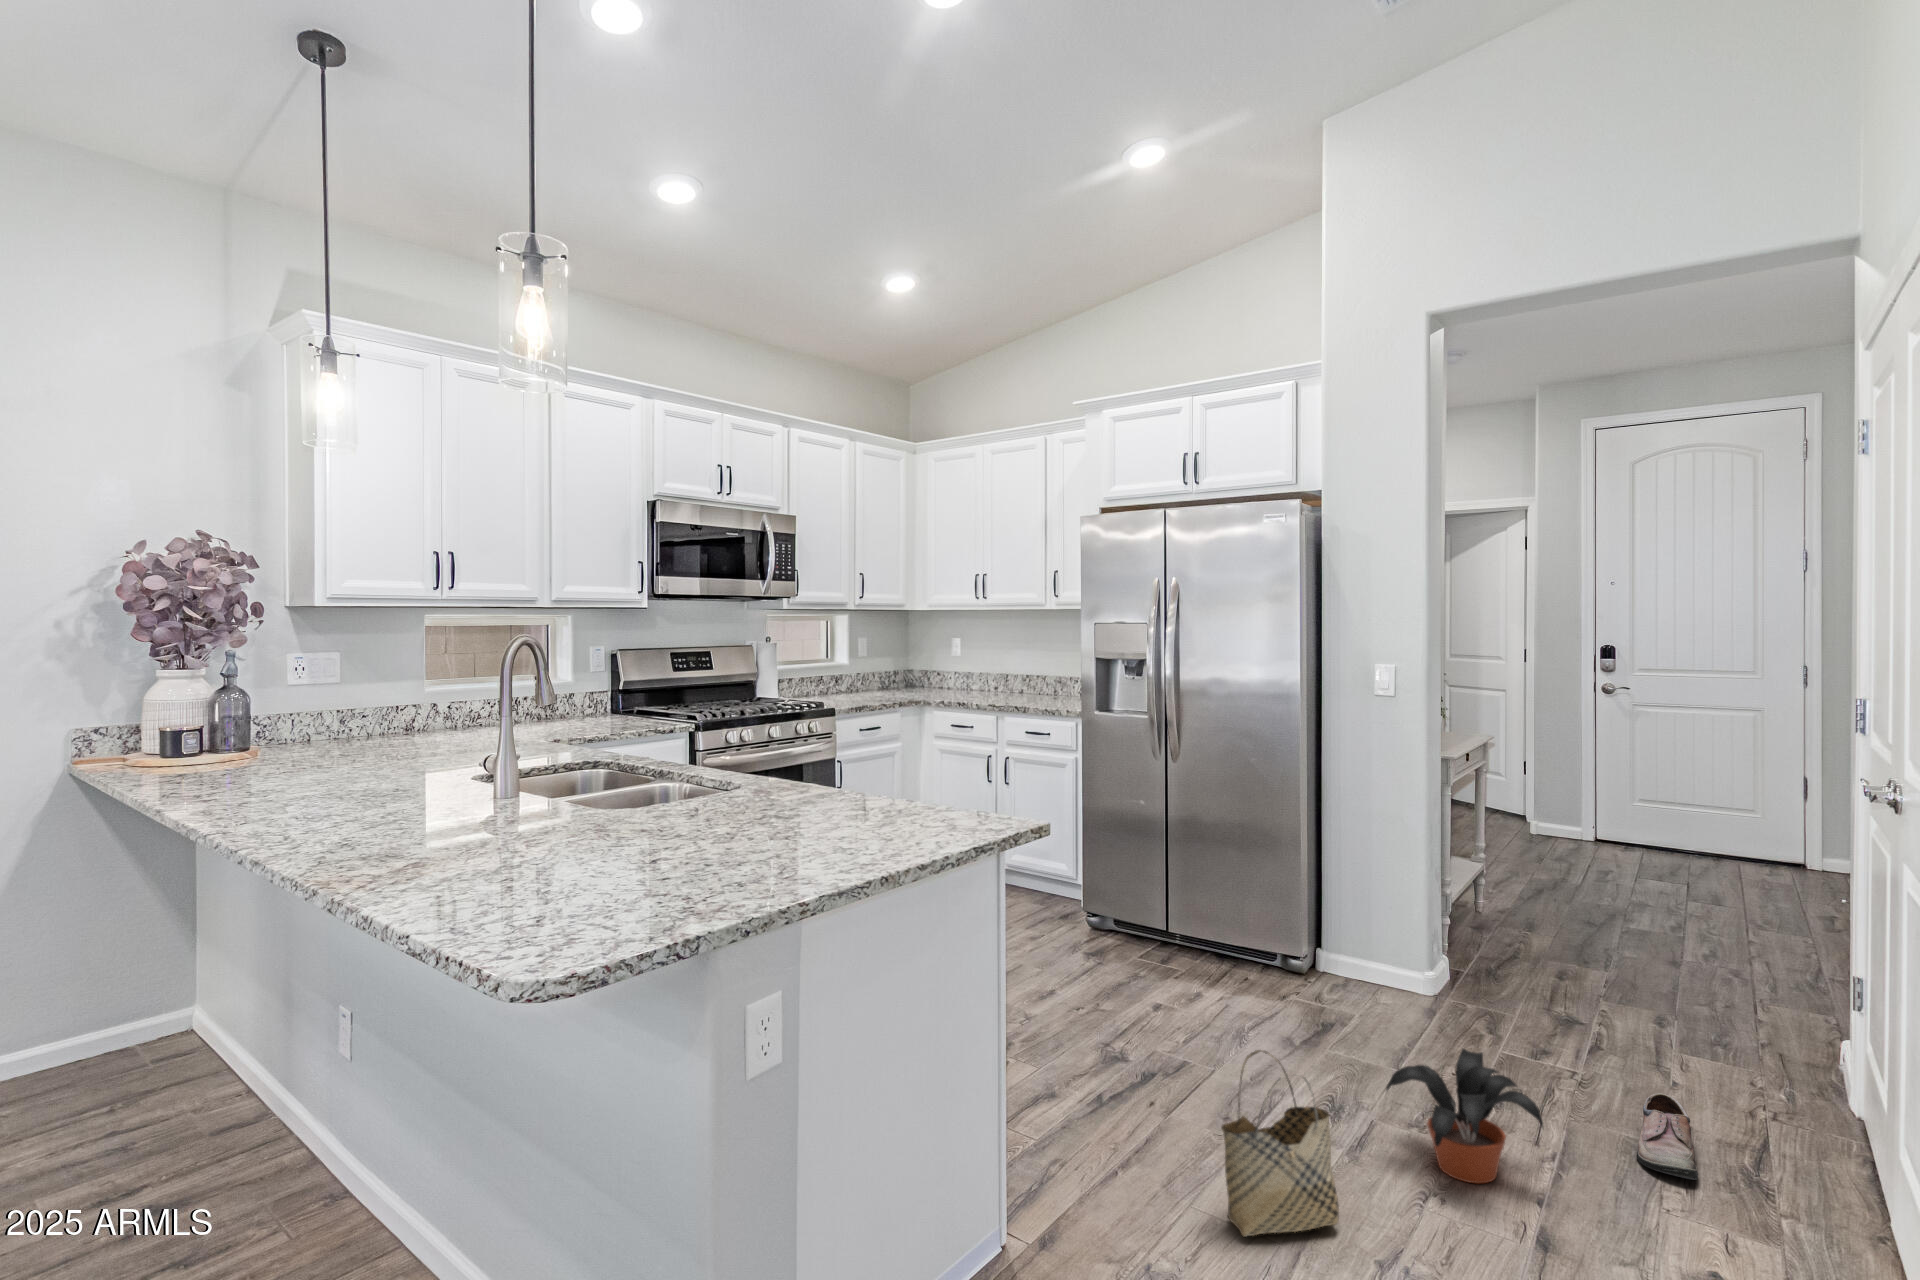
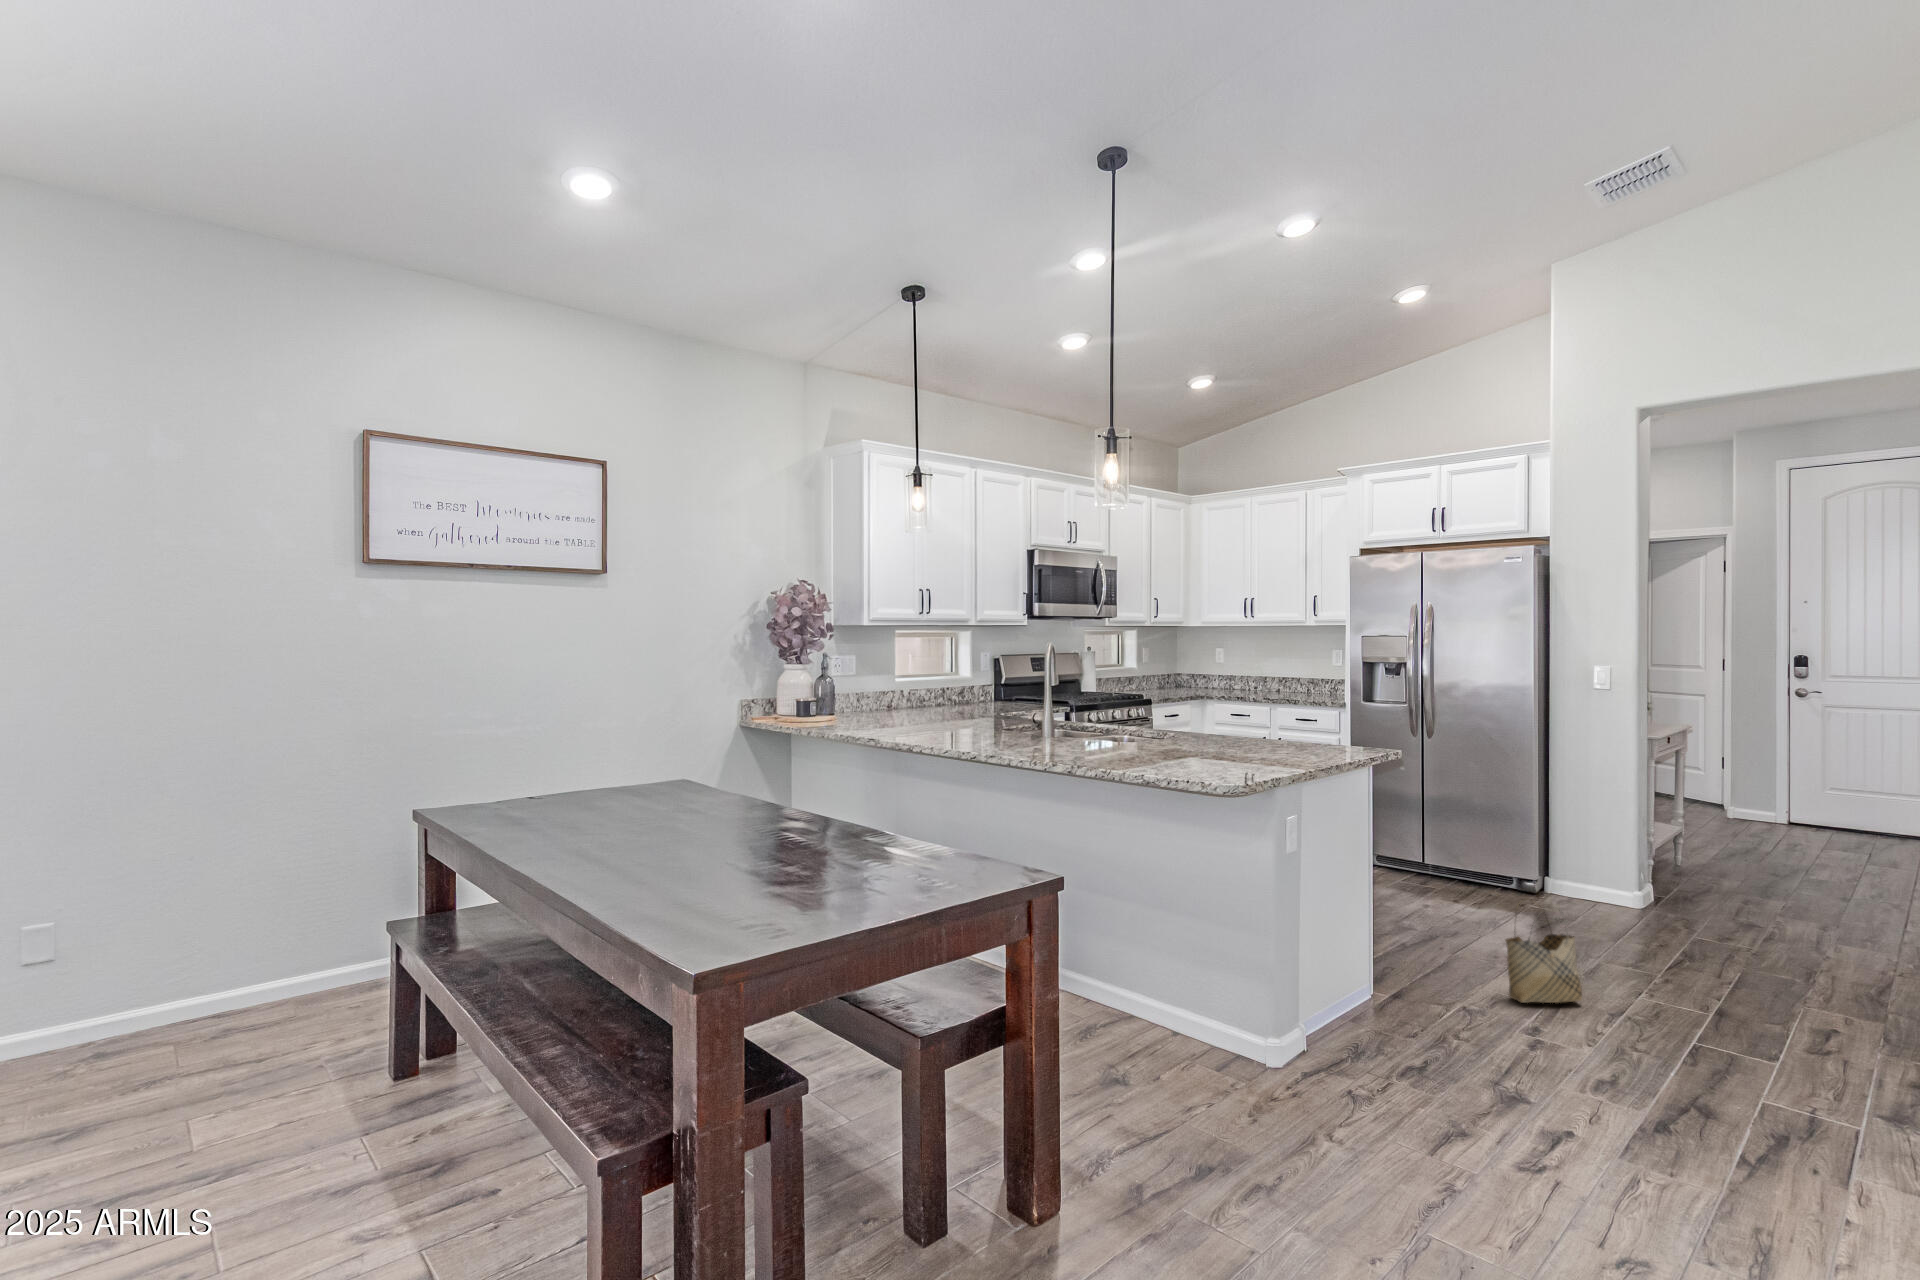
potted plant: present [1386,1049,1543,1183] -> none [1610,914,1721,993]
shoe: present [1637,1093,1698,1180] -> none [1790,953,1833,997]

